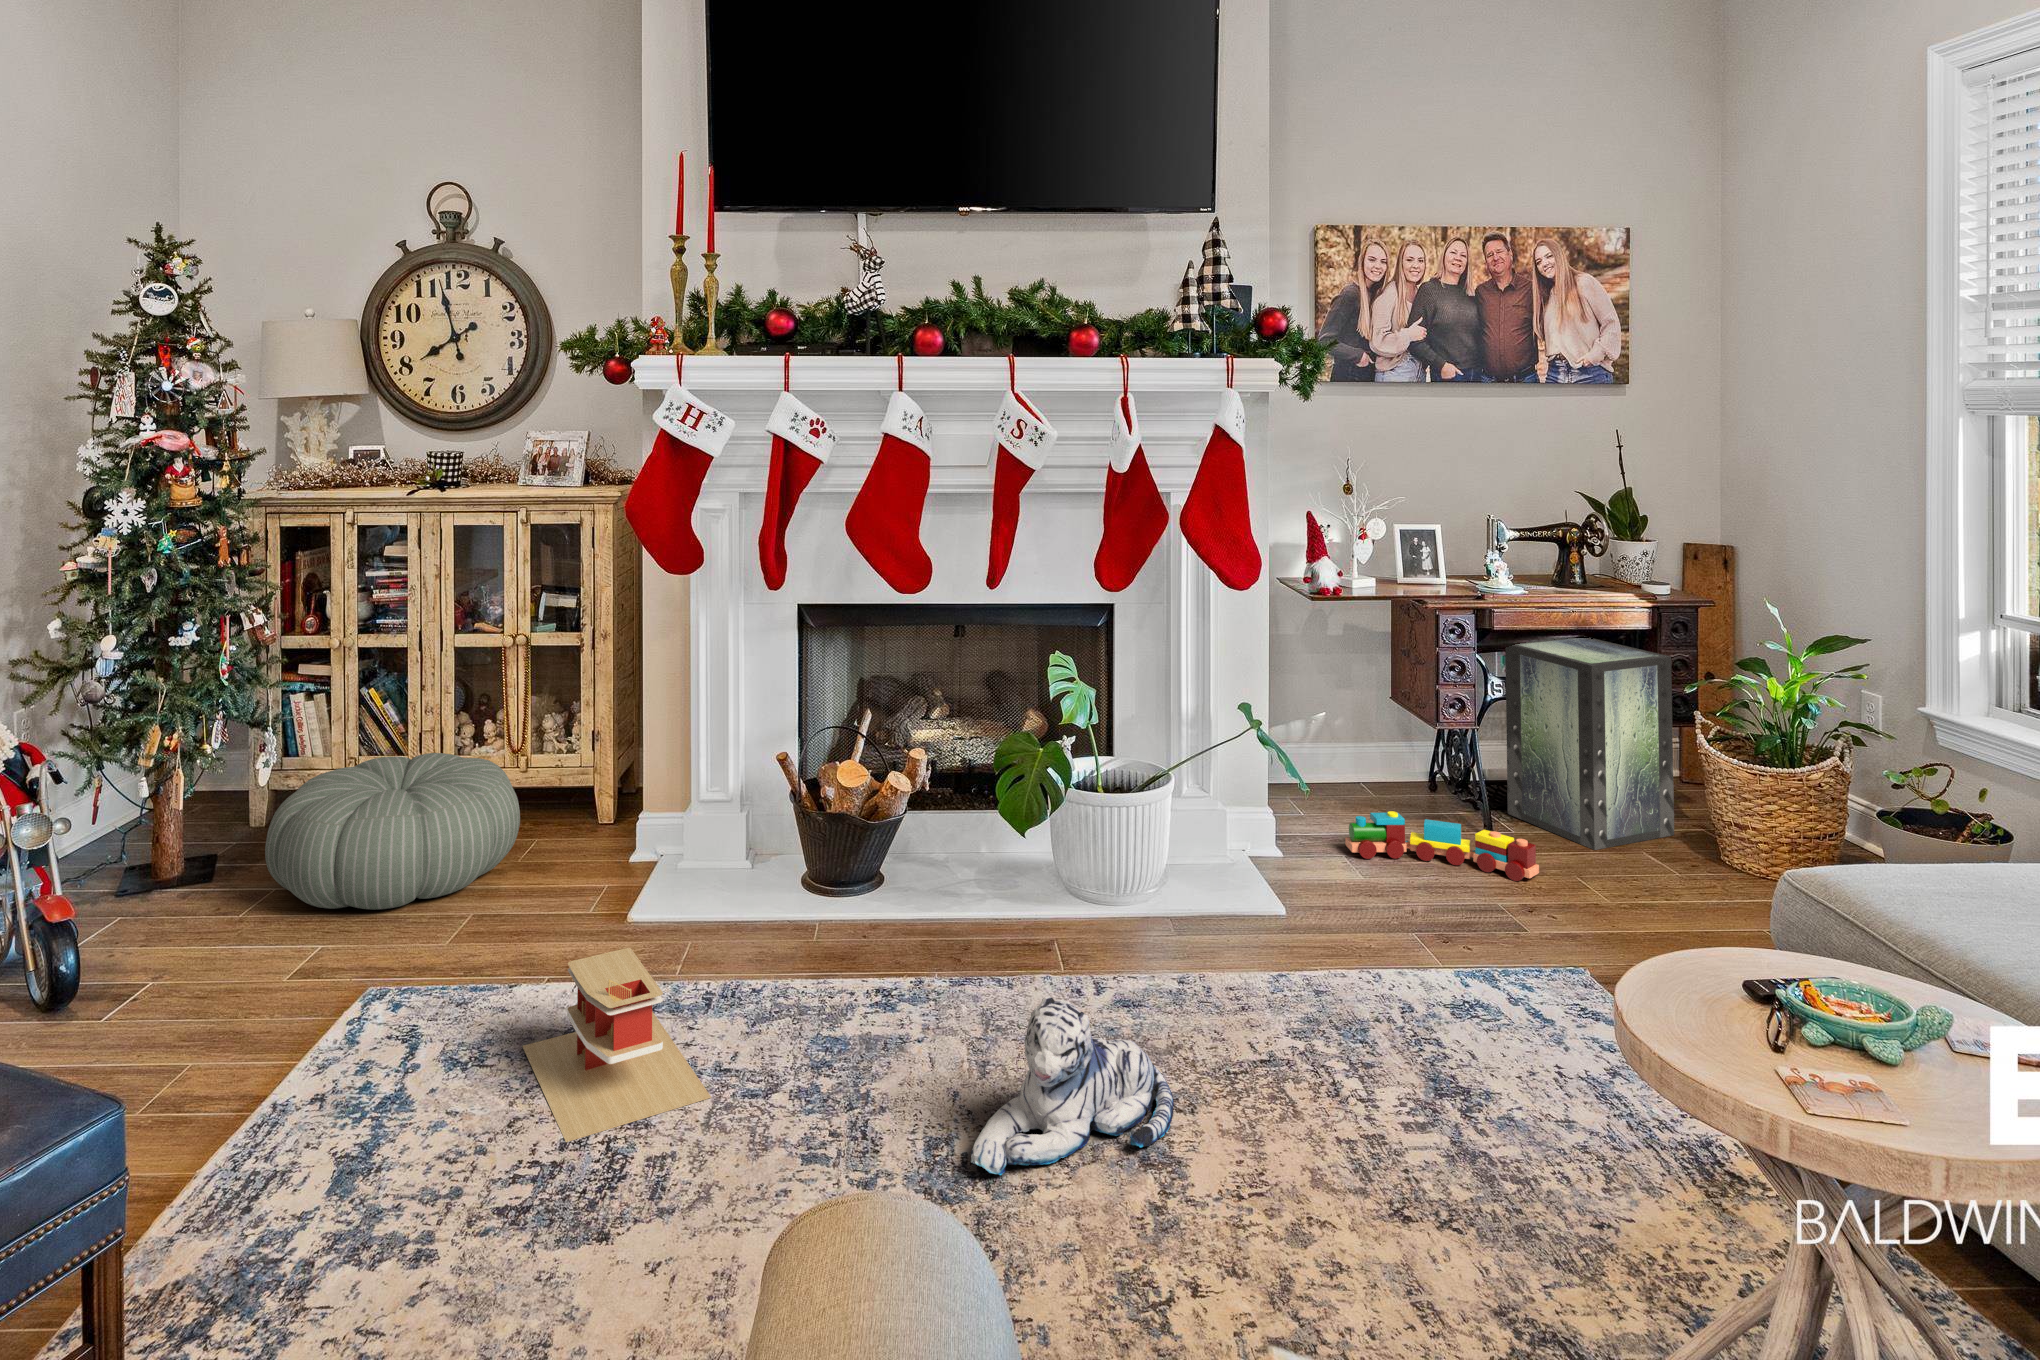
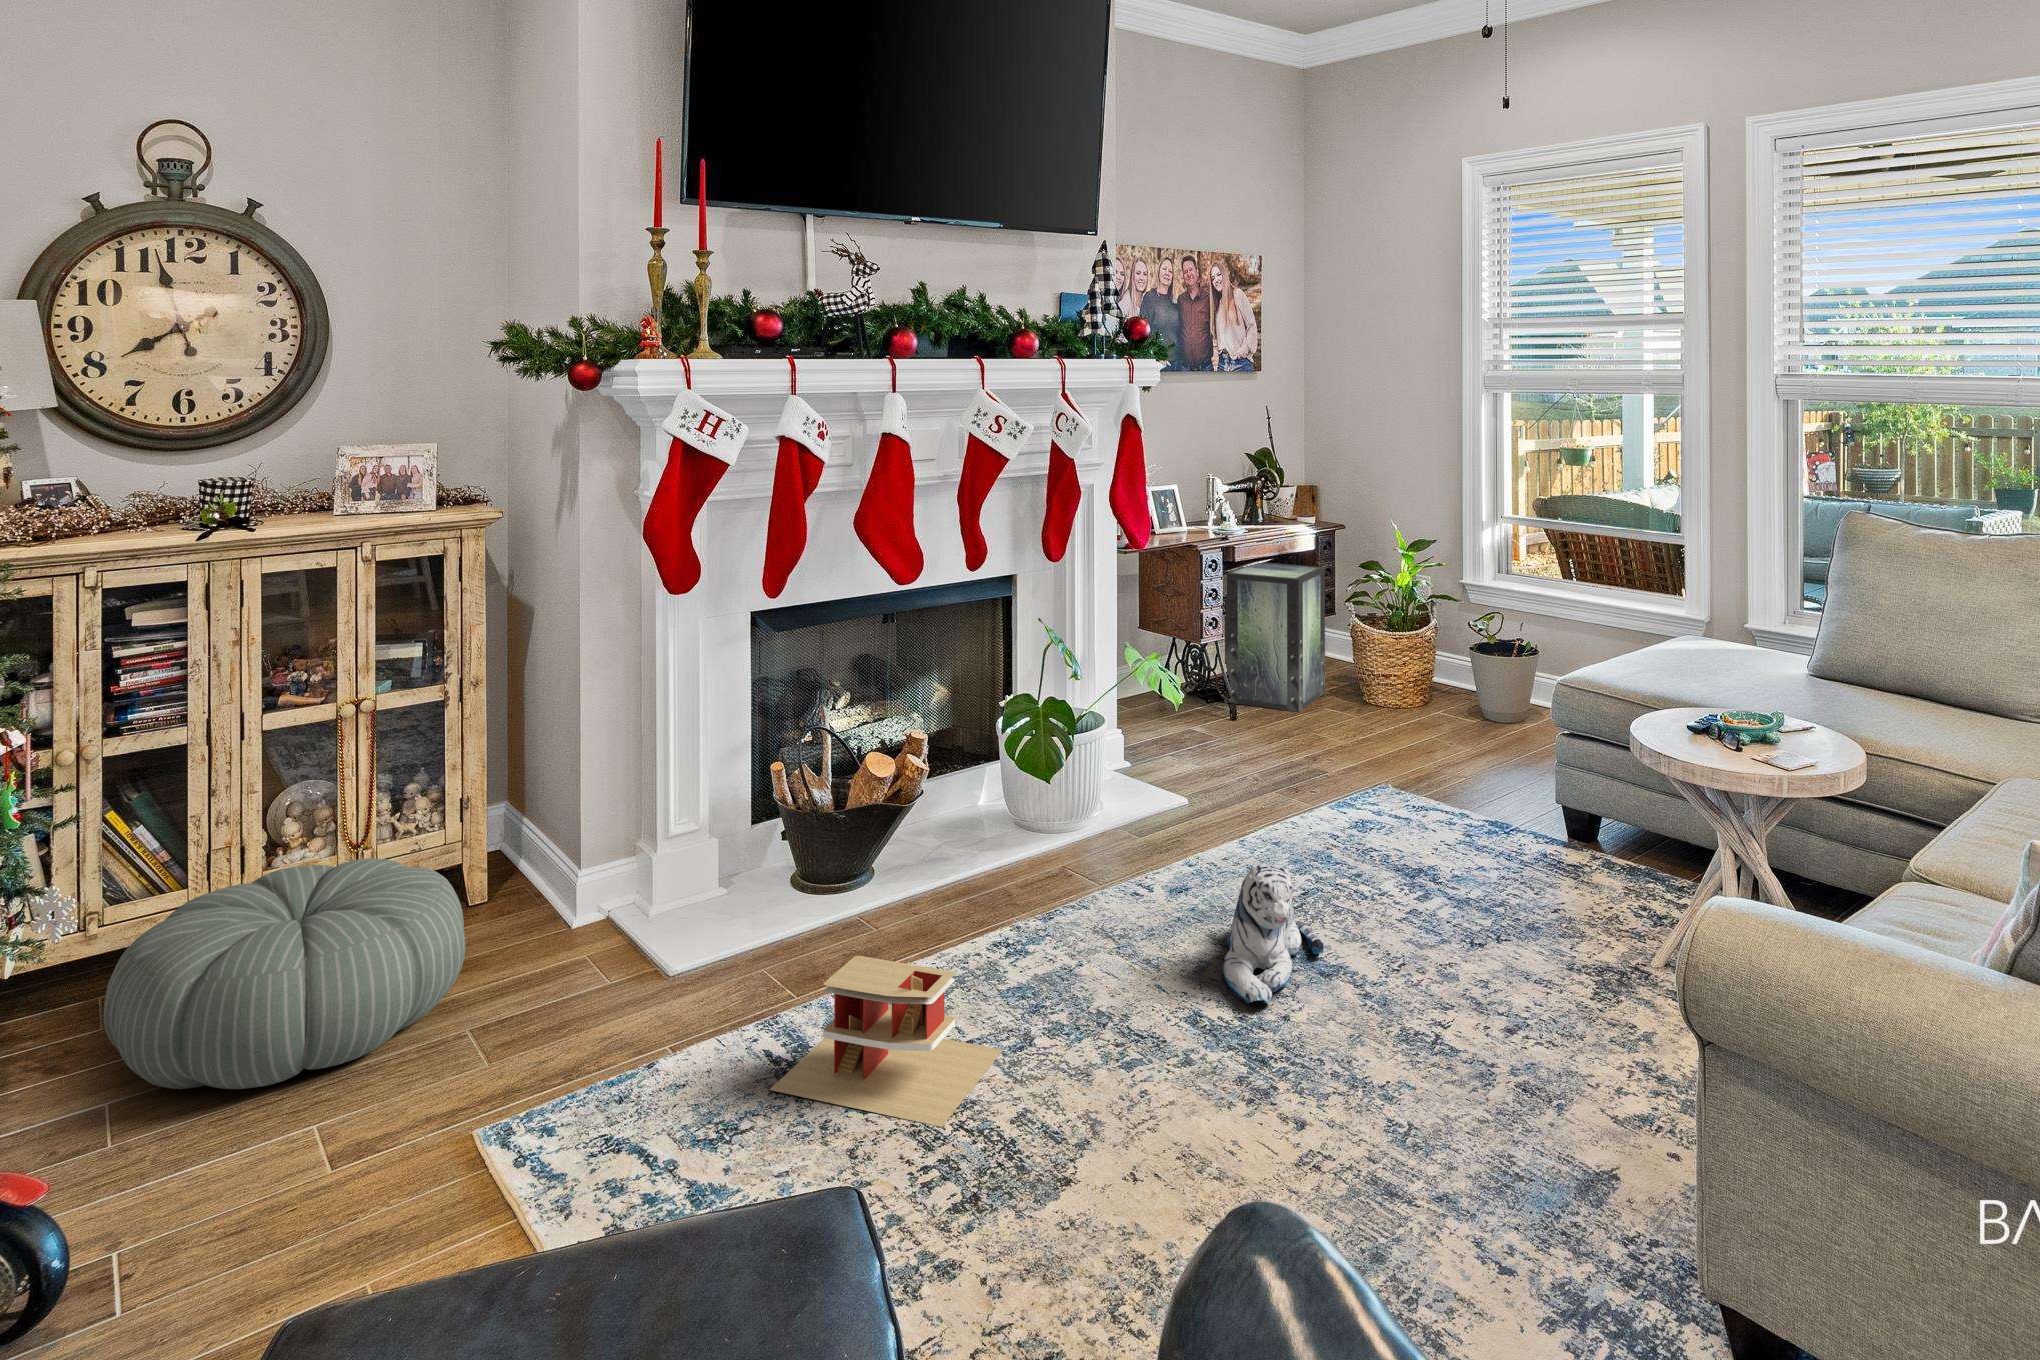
toy train: present [1345,811,1539,881] -> none [1166,710,1294,751]

